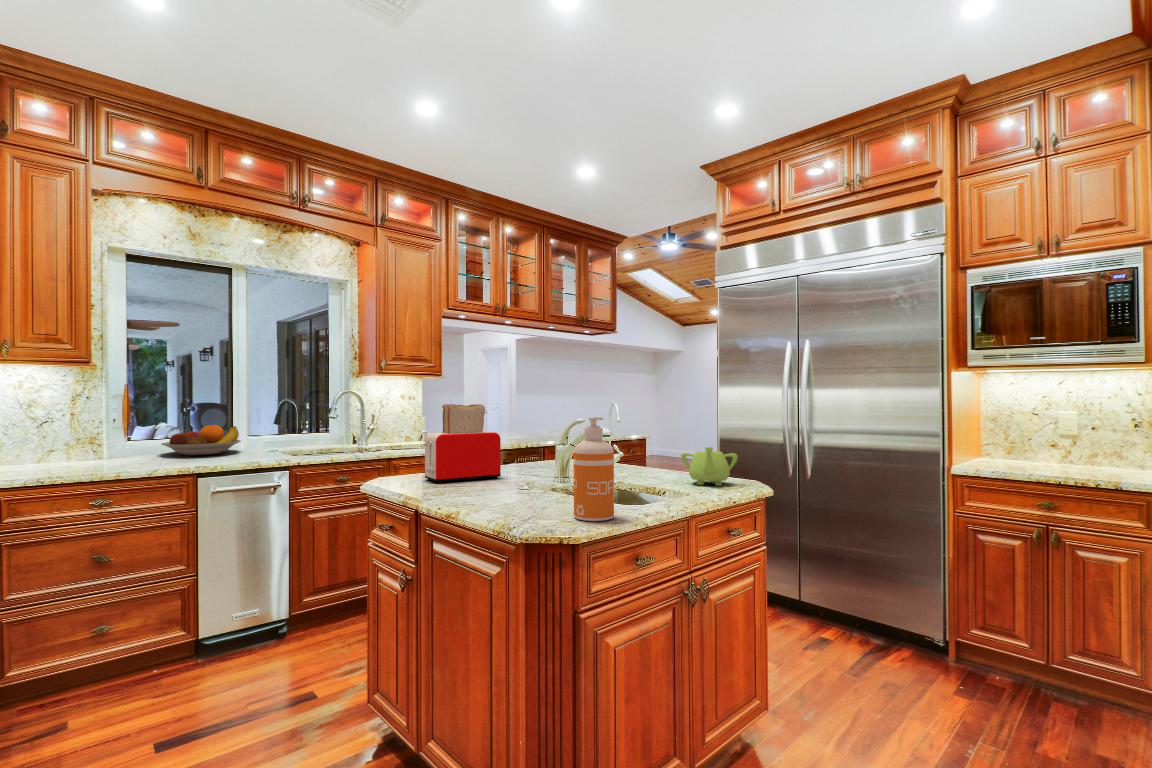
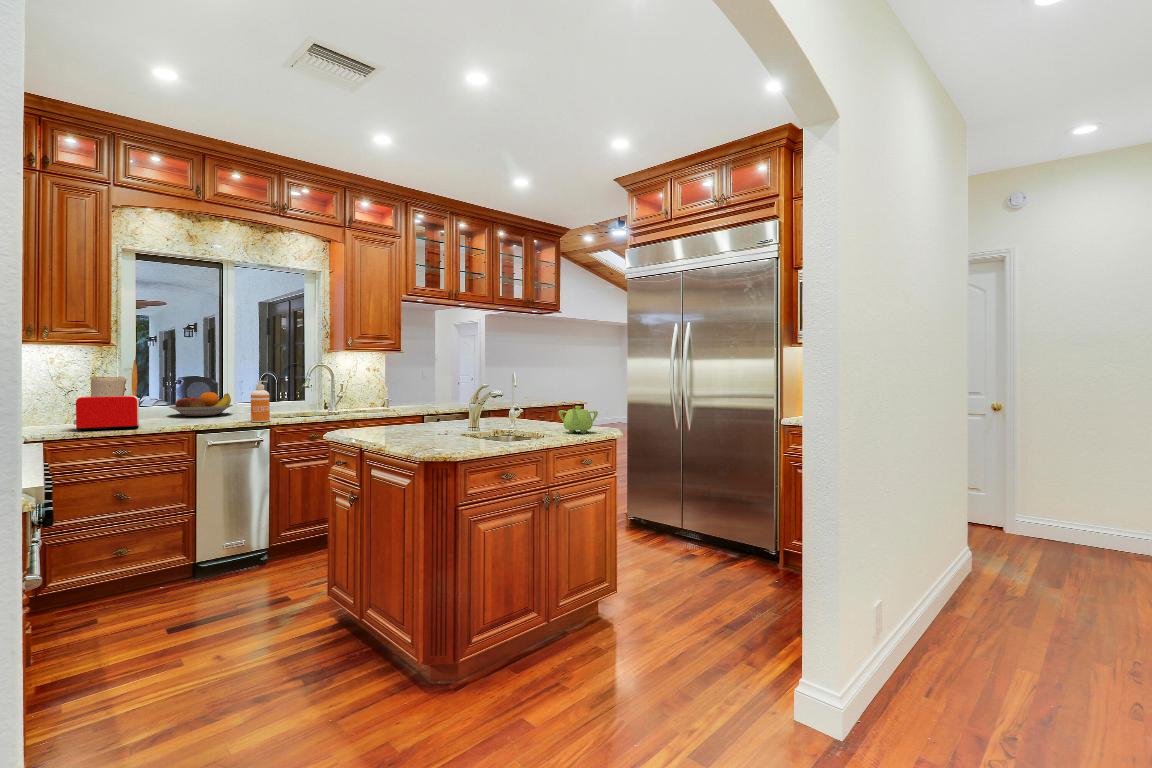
toaster: present [423,404,501,483] -> present [72,376,139,431]
soap dispenser: present [574,417,614,521] -> present [251,381,270,422]

